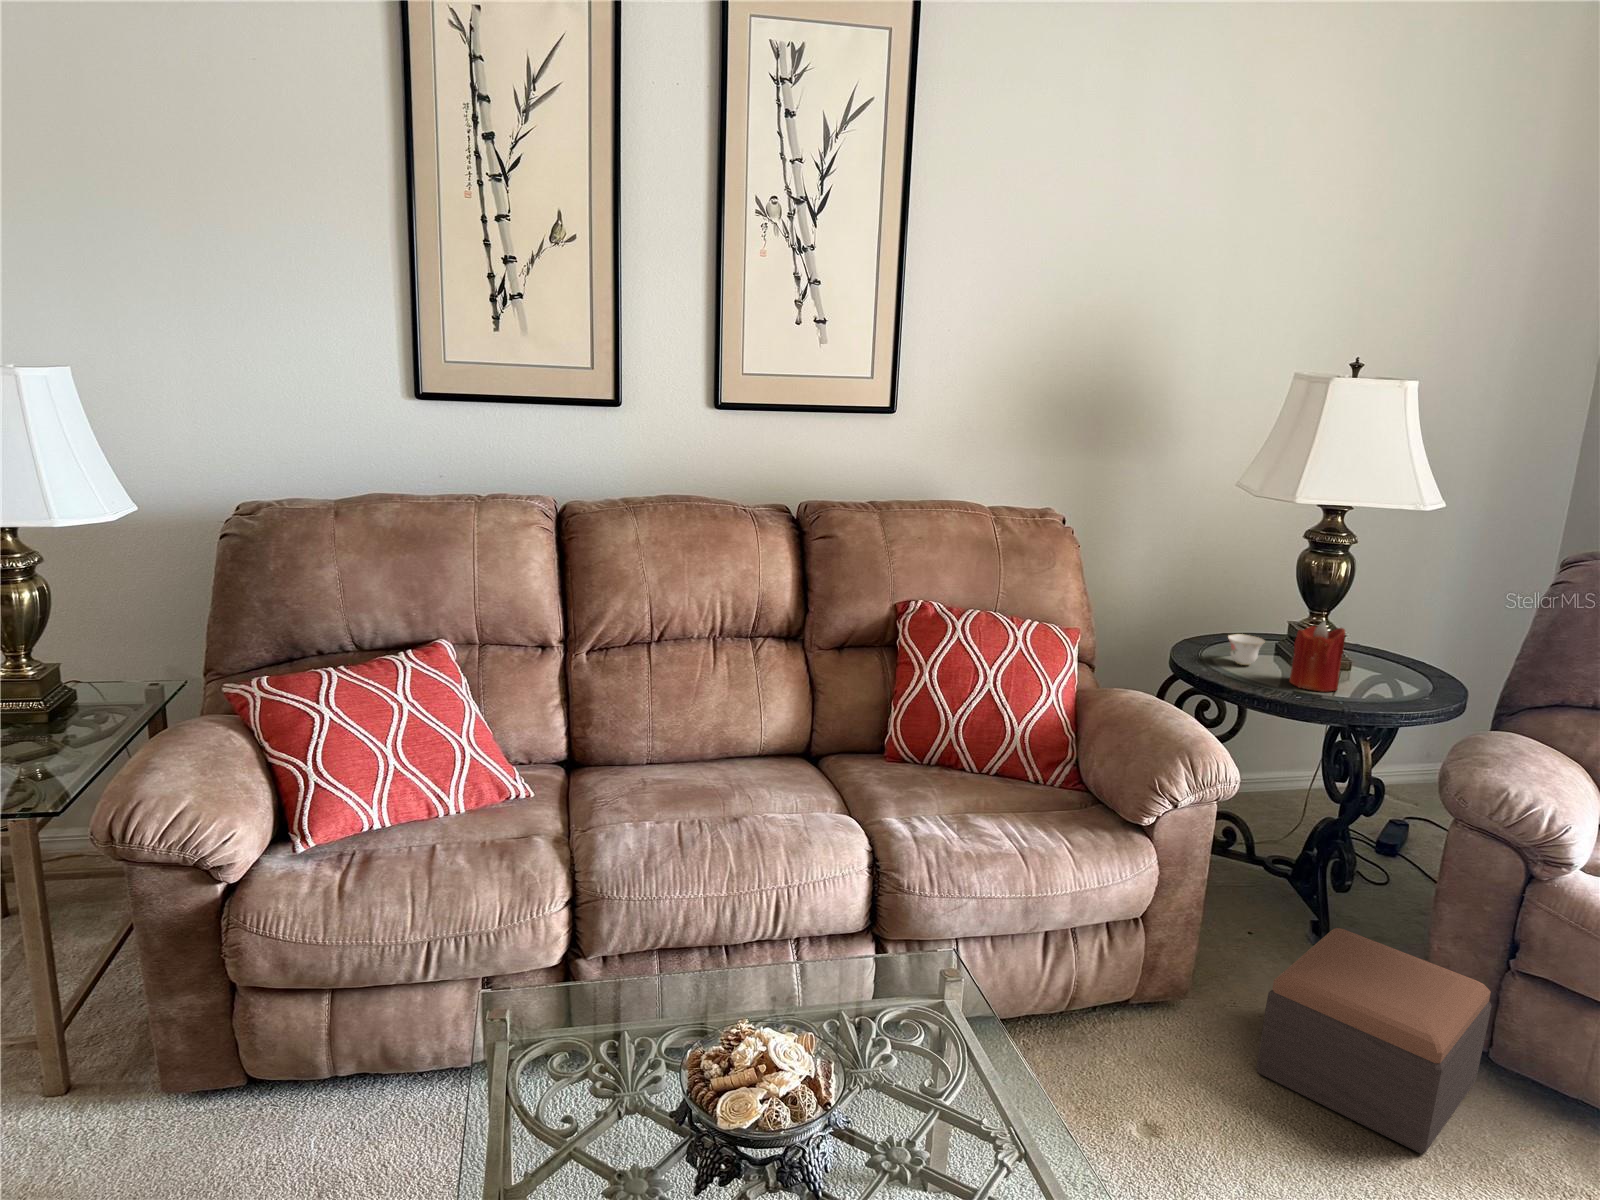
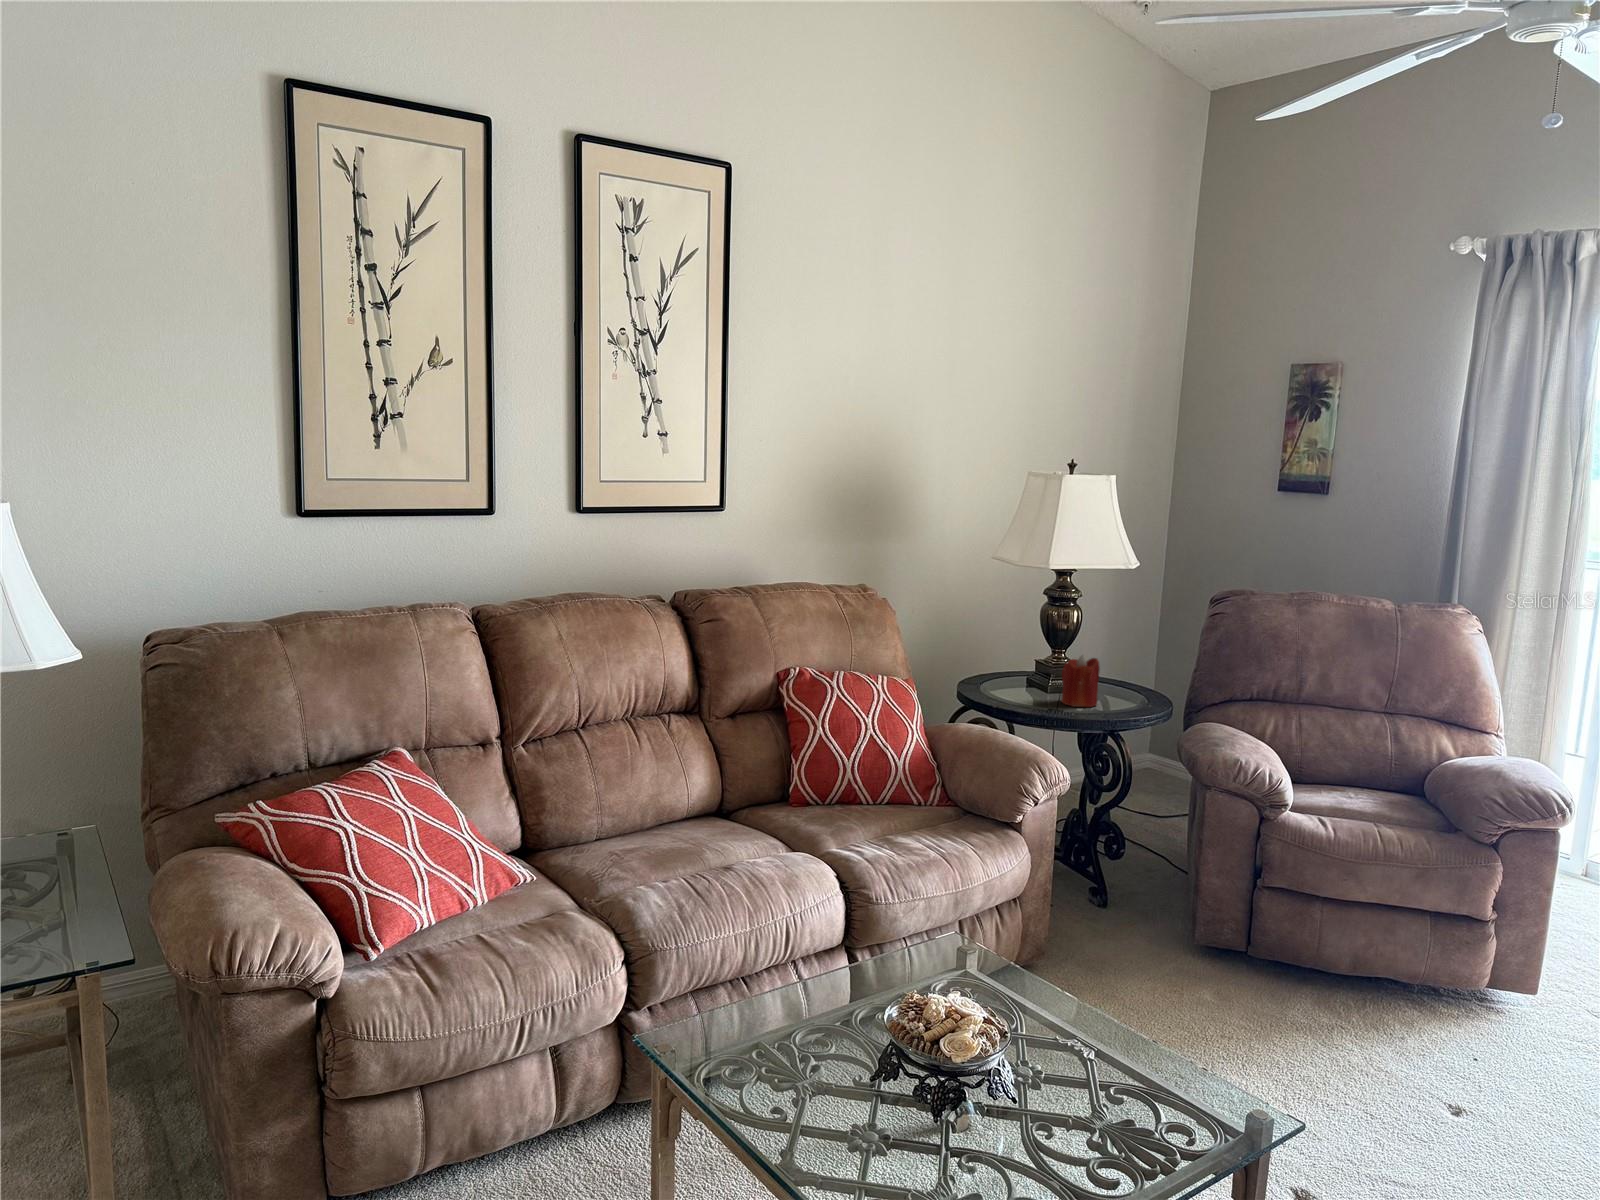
teacup: present [1228,634,1265,665] -> none [1009,671,1036,695]
footstool: present [1256,928,1492,1154] -> none [1112,880,1248,1023]

